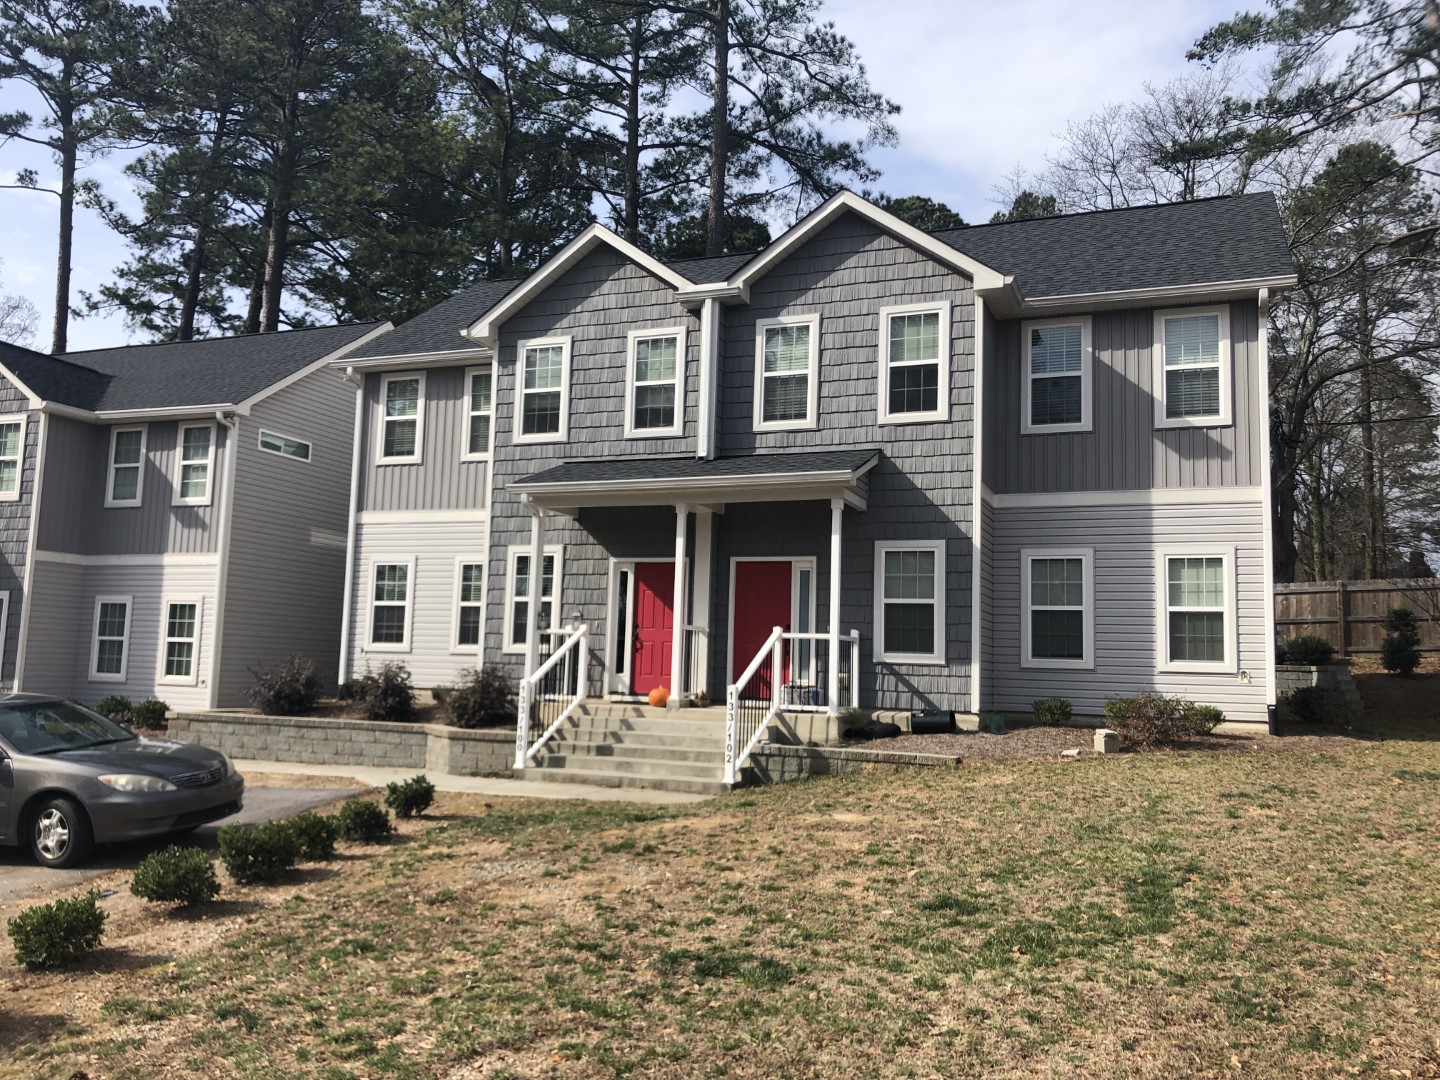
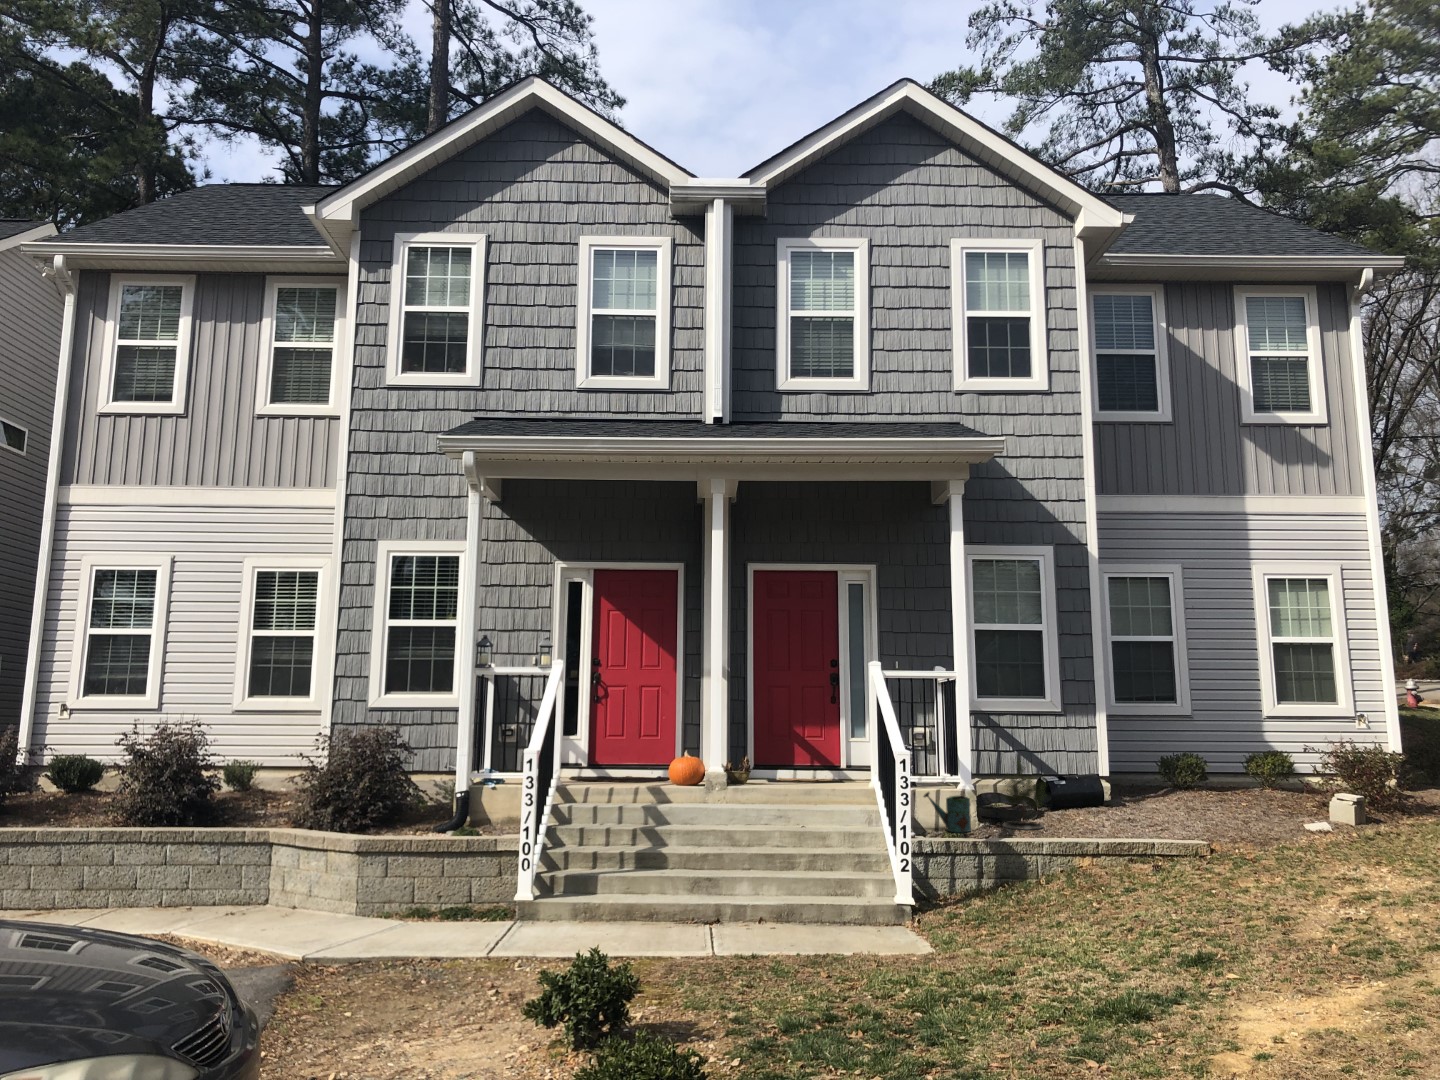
watering can: present [978,709,1007,734] -> present [924,792,971,832]

